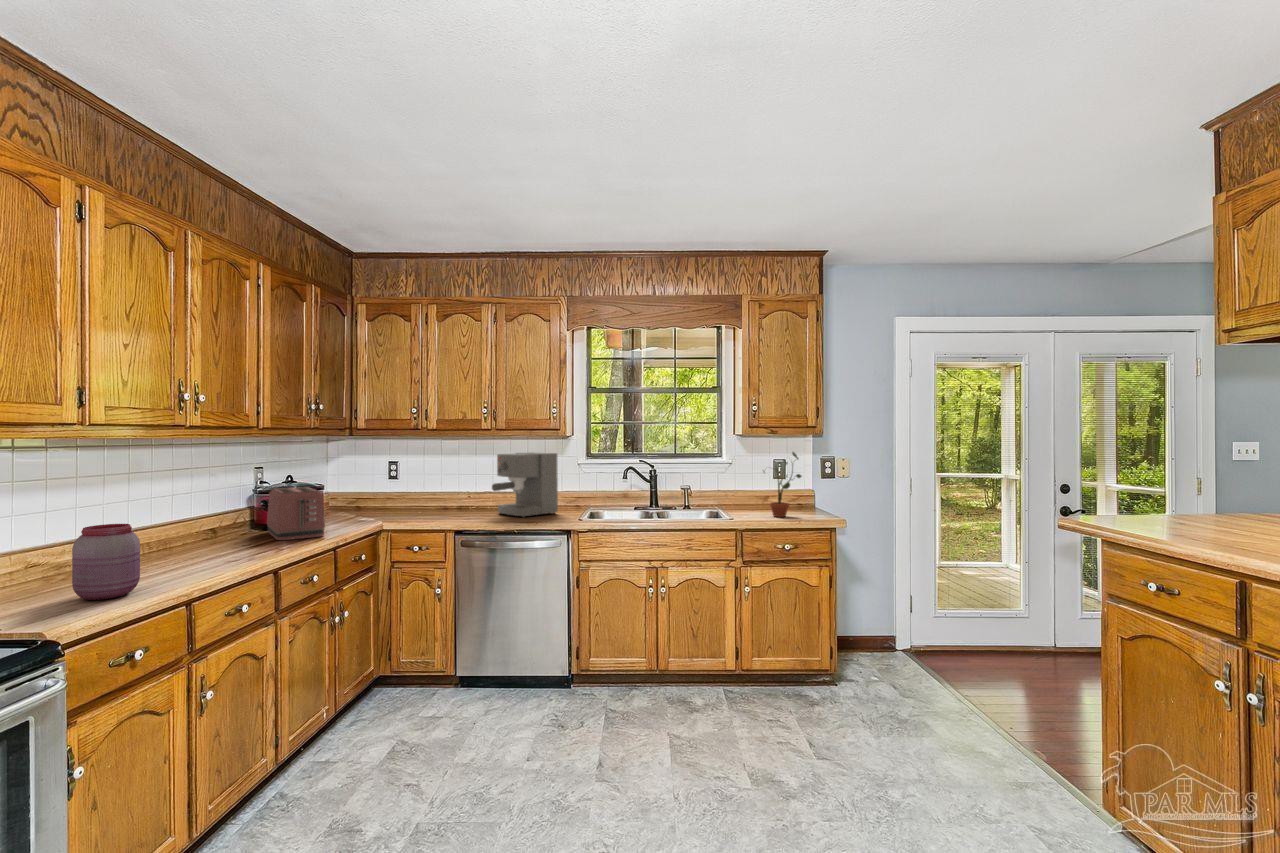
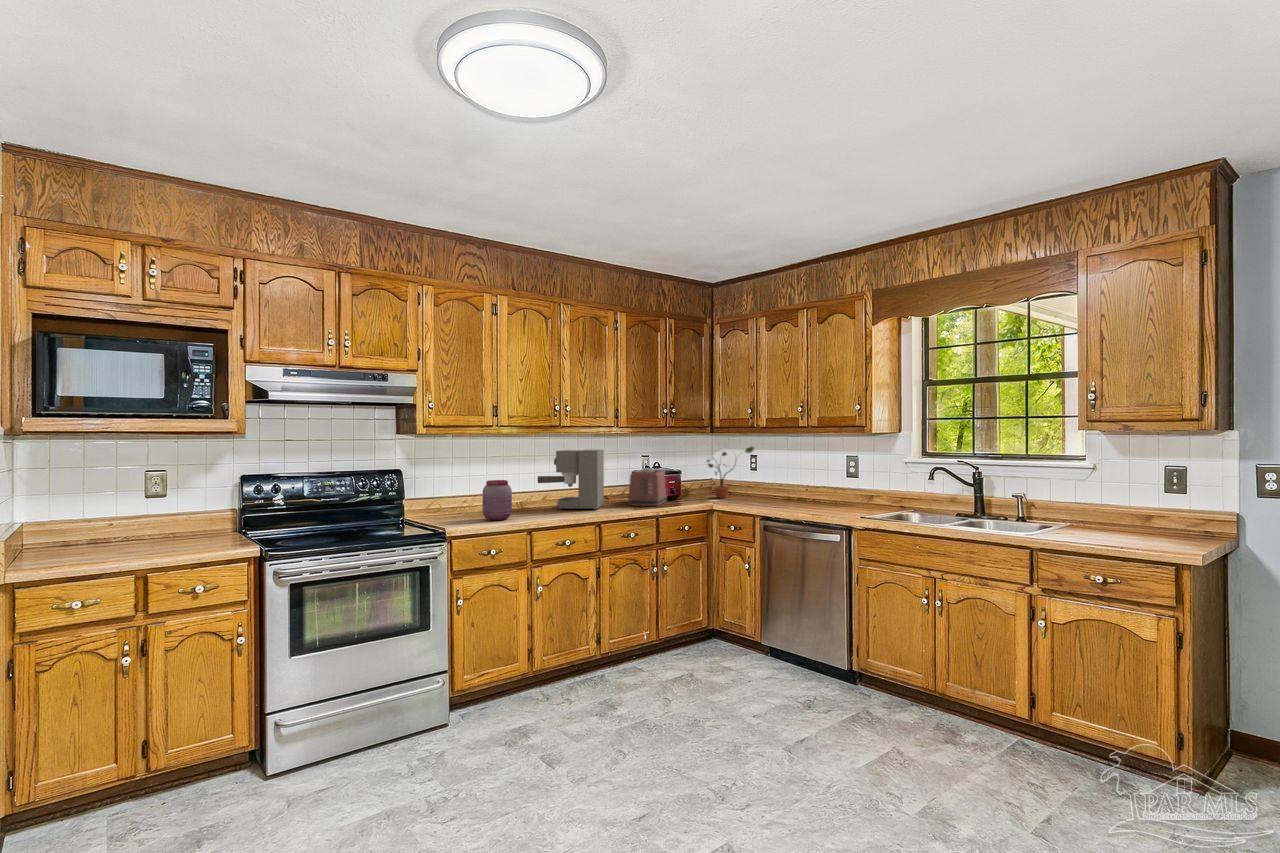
coffee maker: present [492,452,558,517] -> present [538,450,604,510]
potted plant: present [770,452,801,517] -> present [707,447,754,498]

